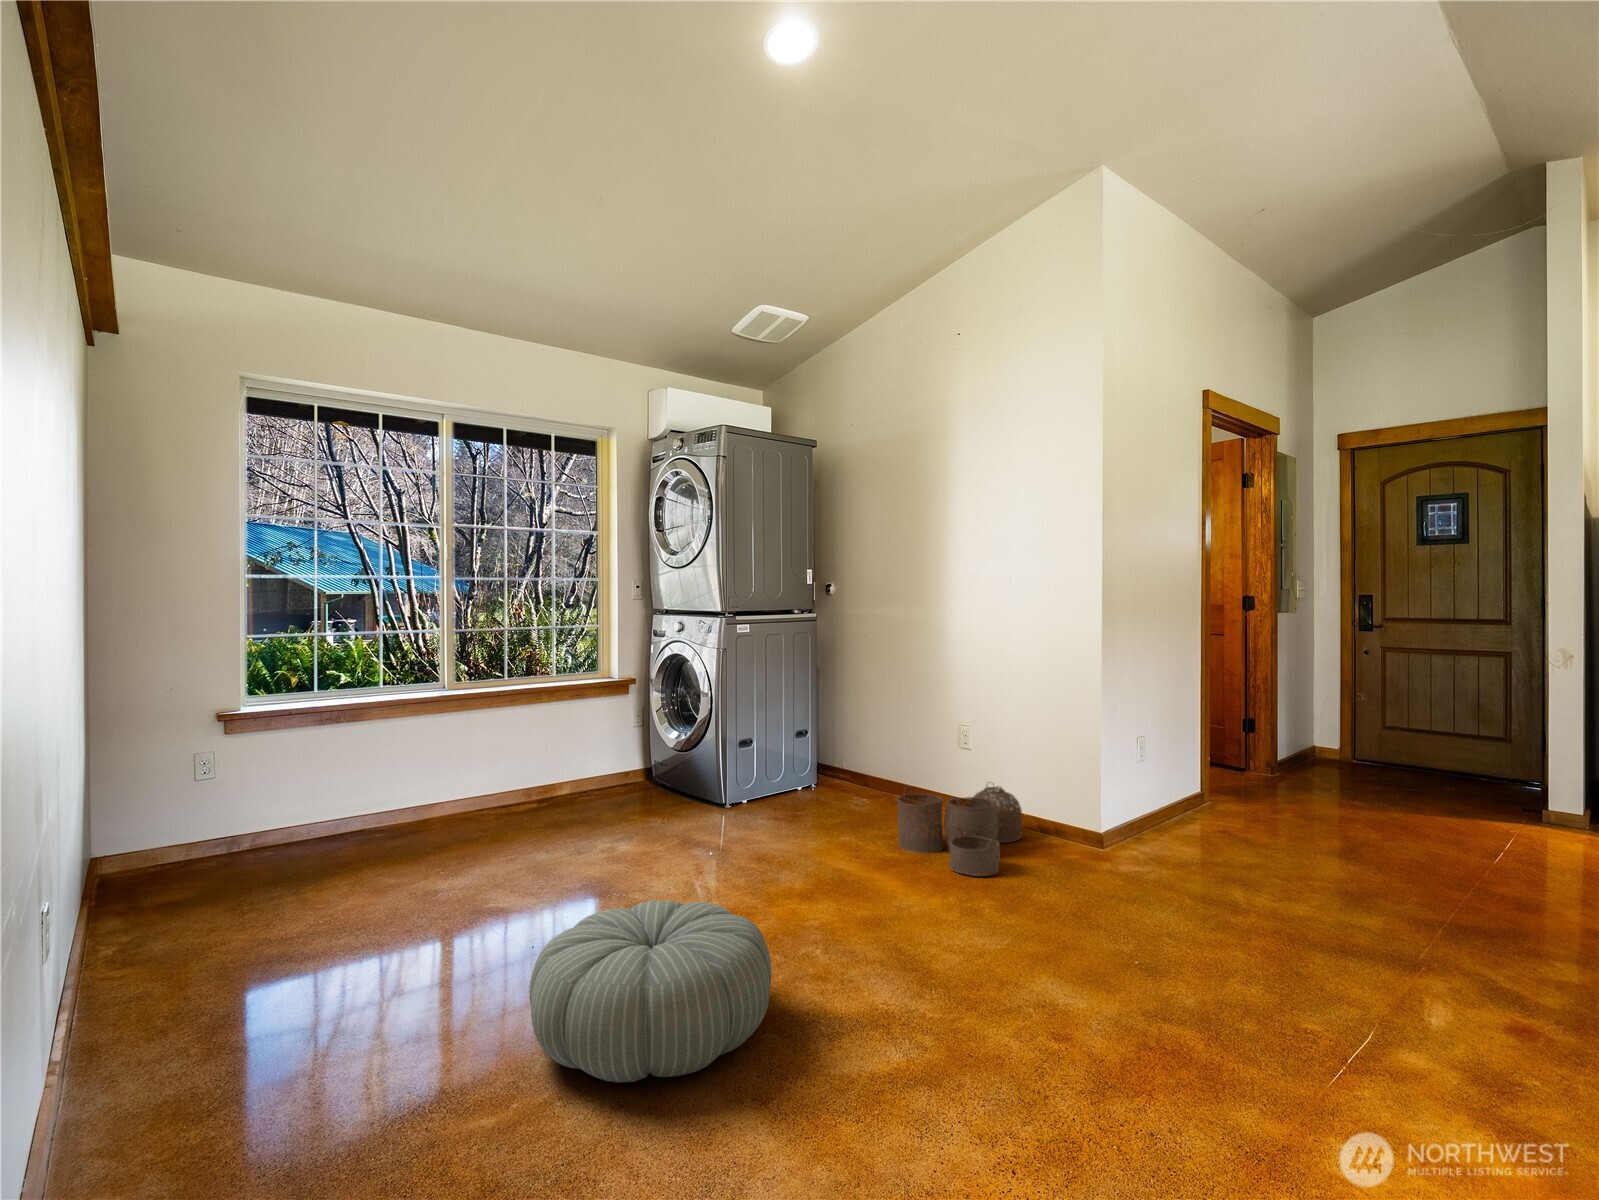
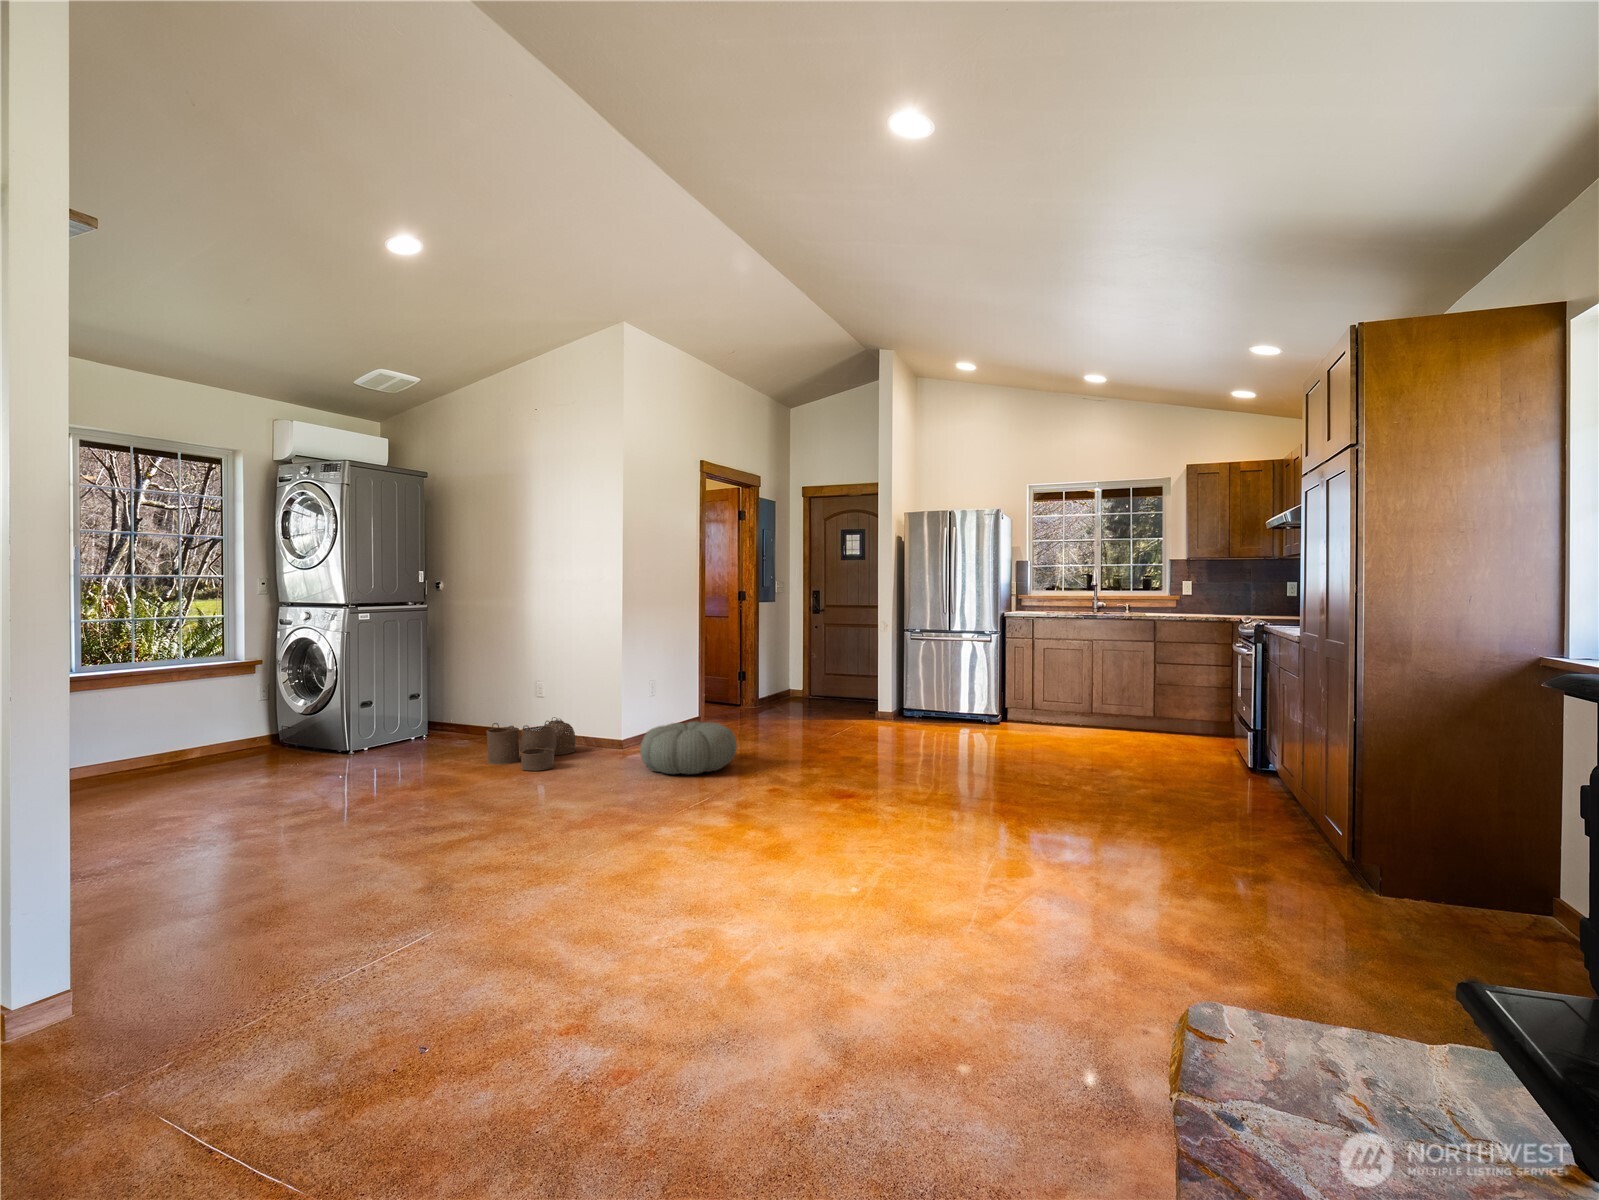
pouf: present [530,901,771,1082] -> present [640,722,737,774]

